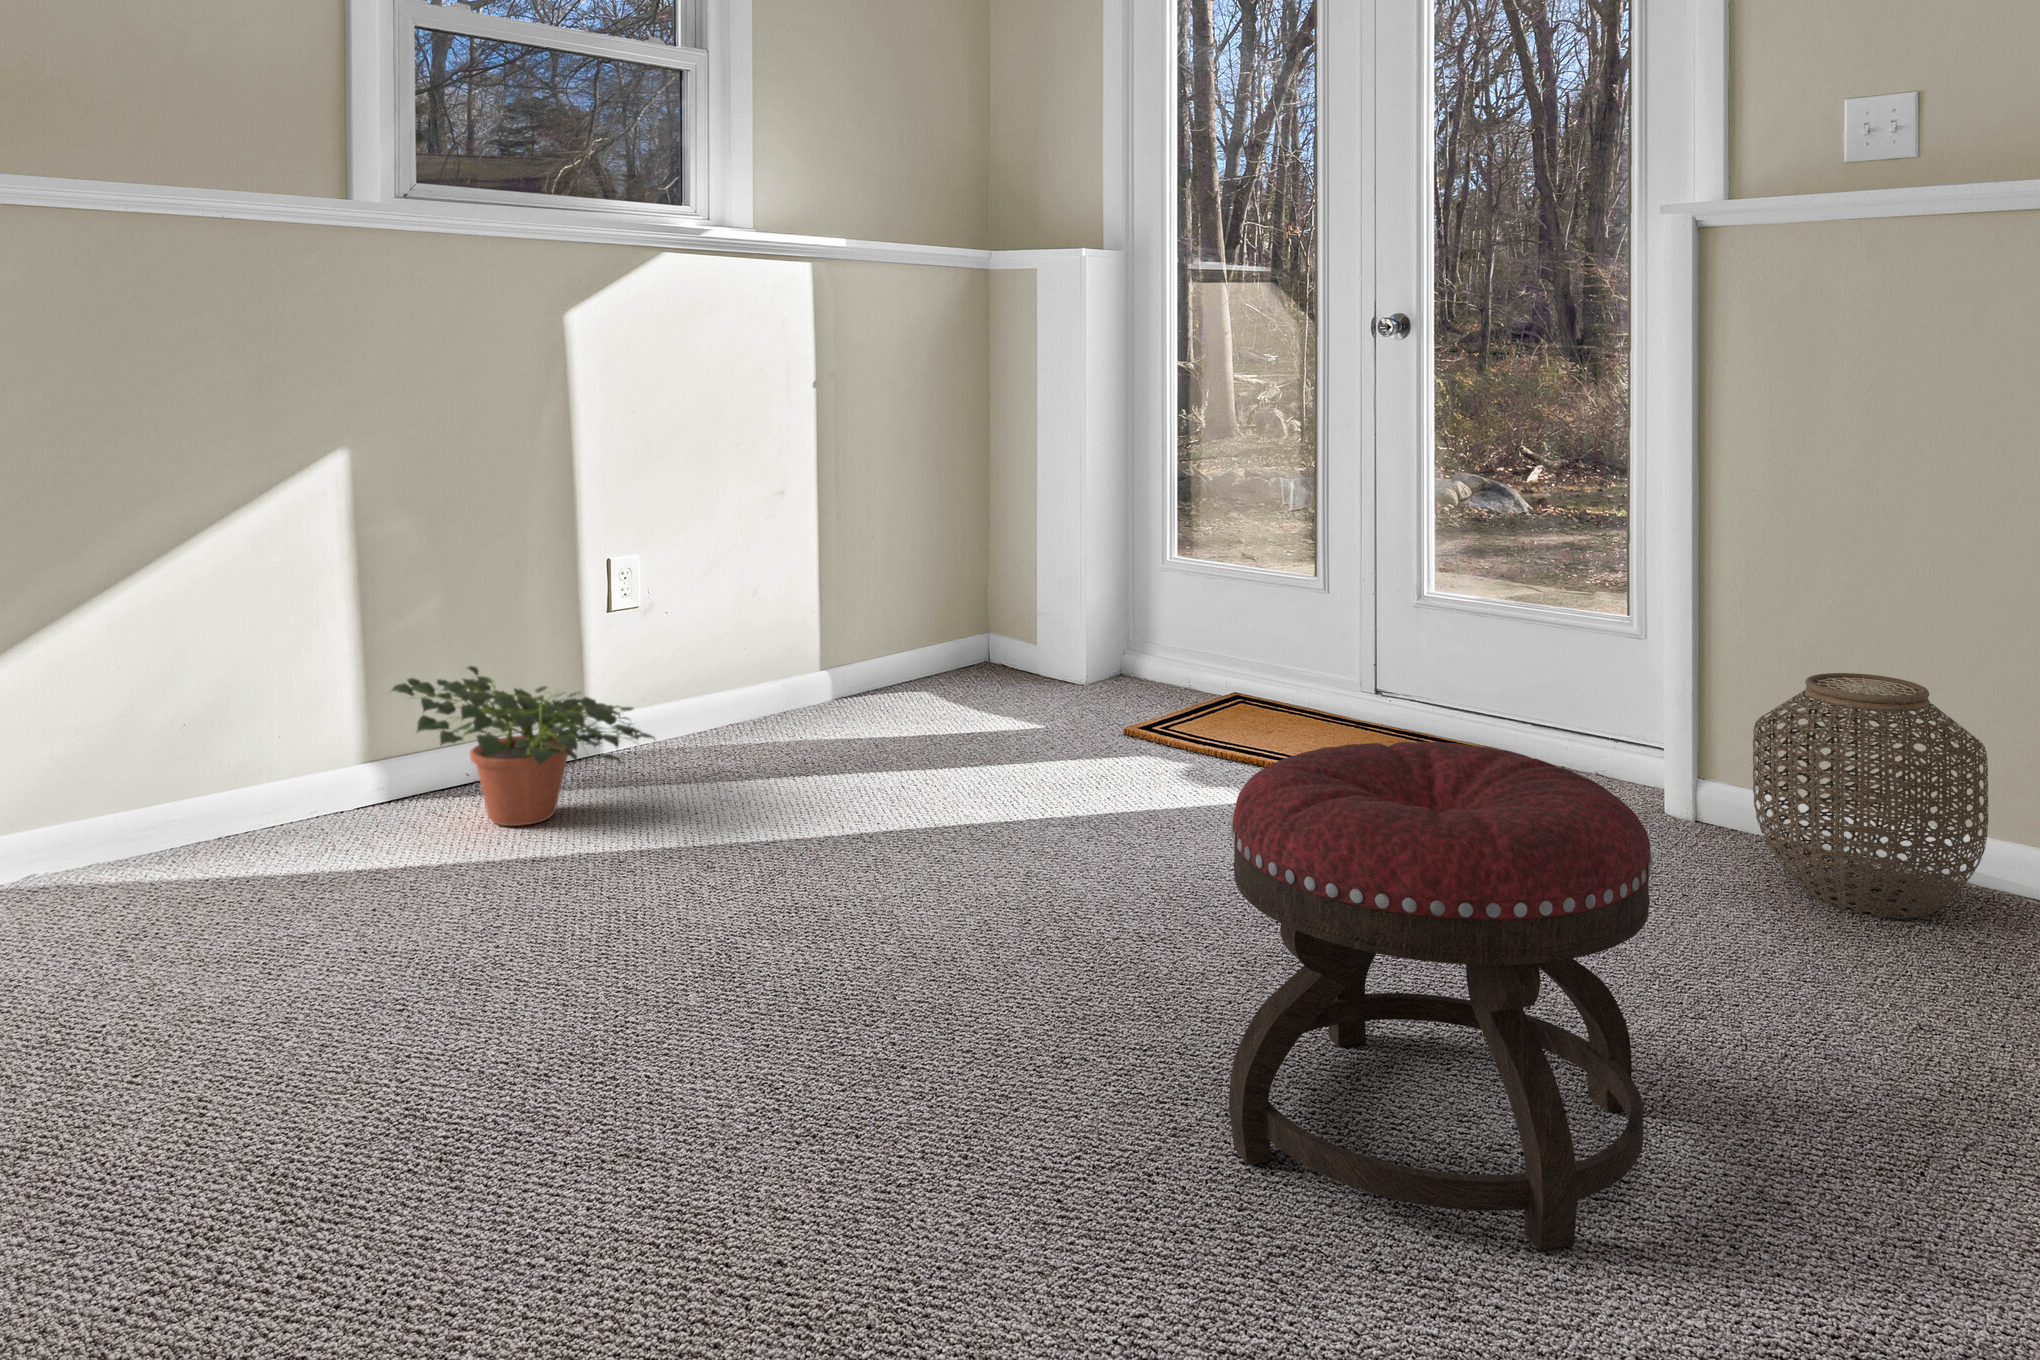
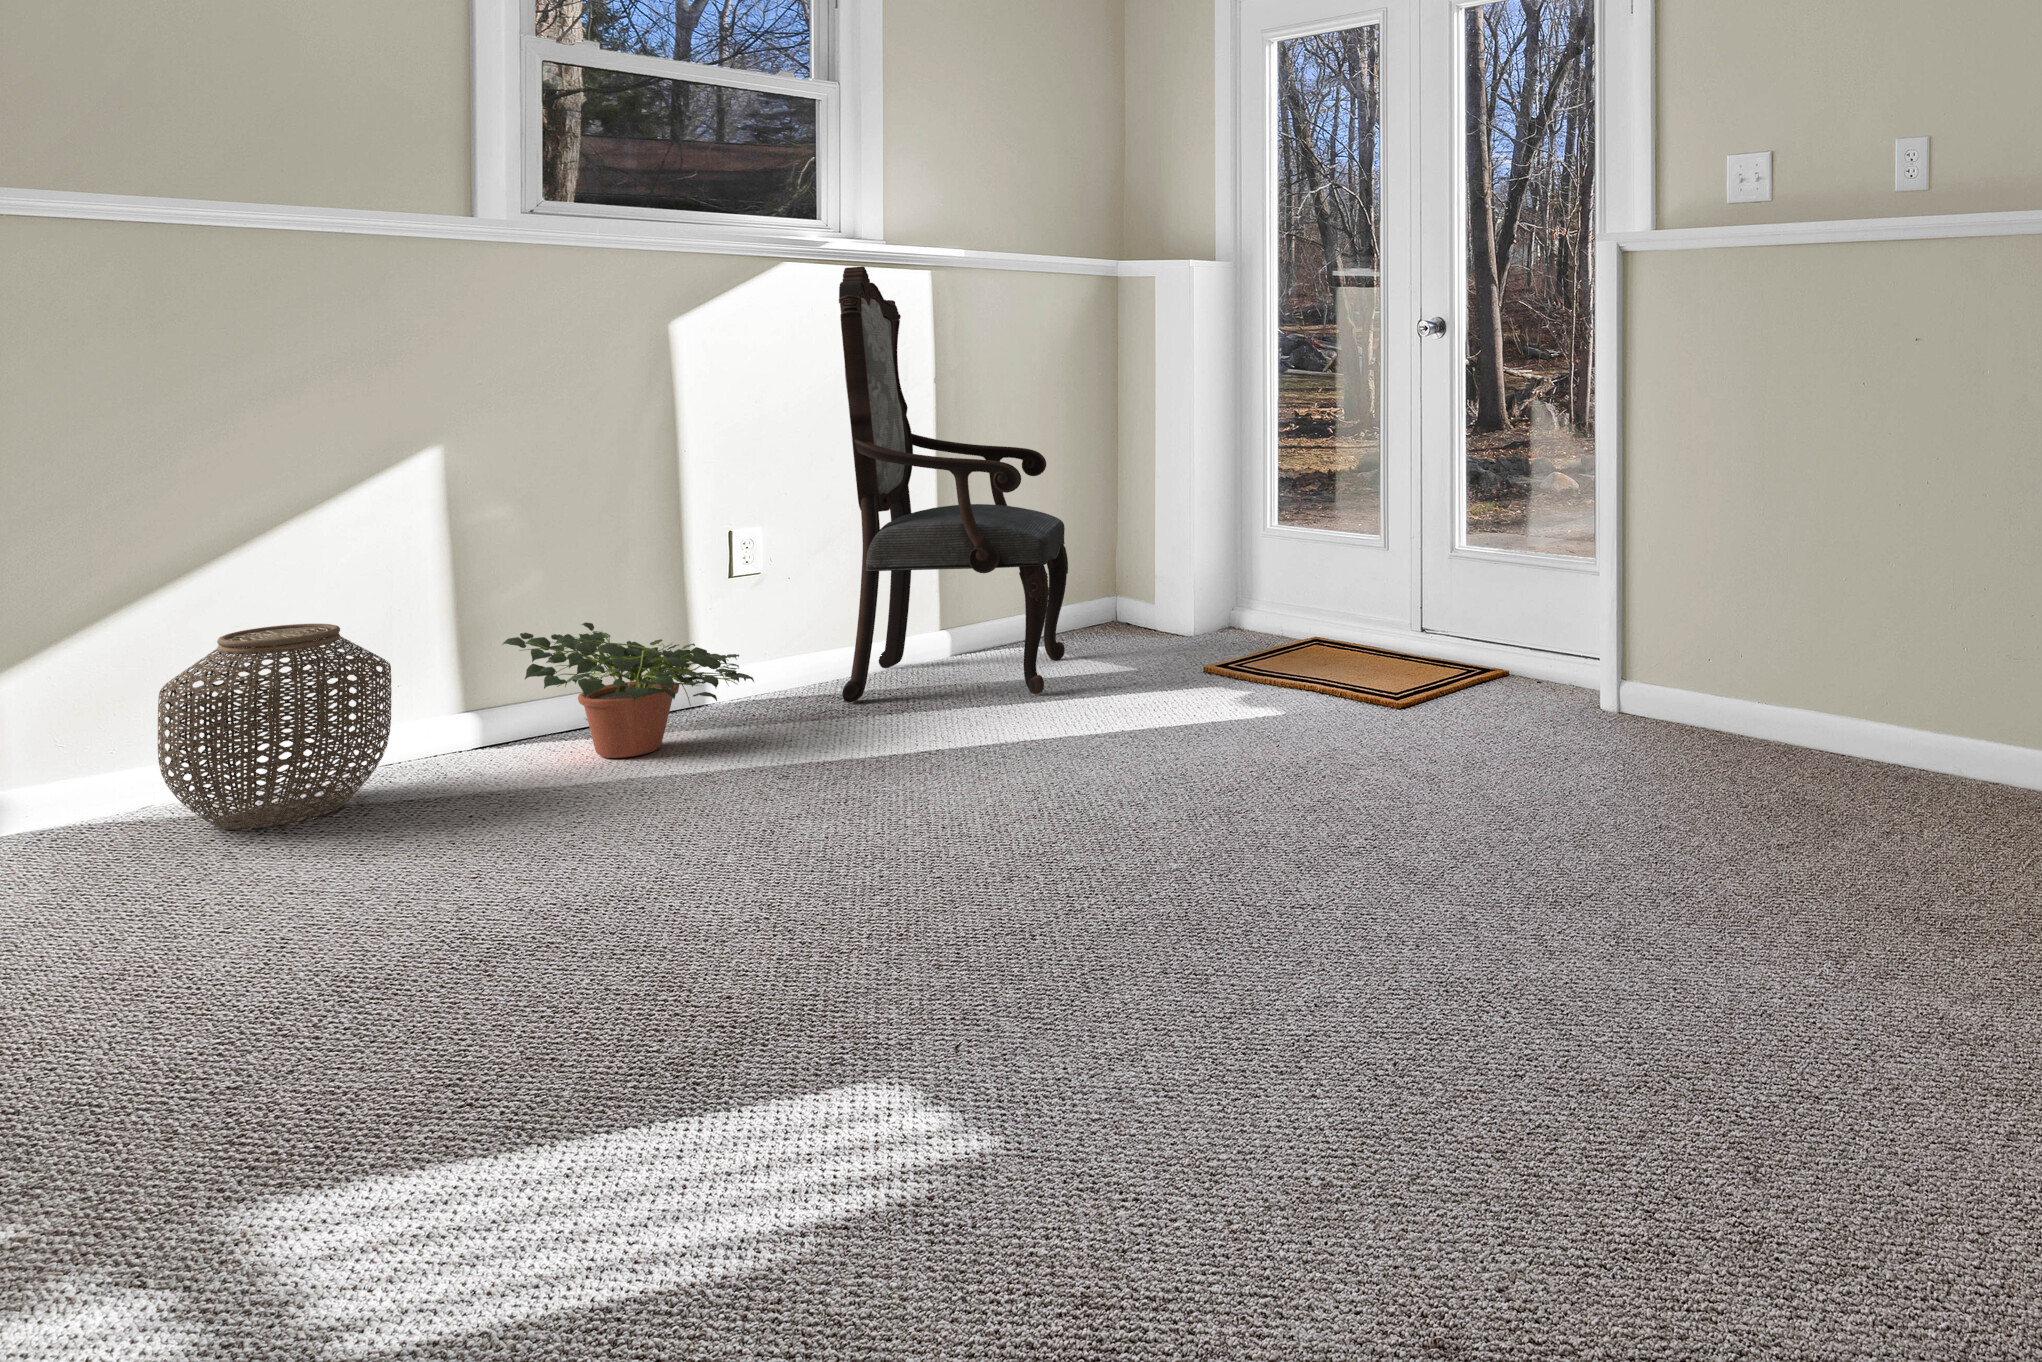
armchair: none [724,258,960,762] -> present [839,266,1068,702]
woven basket: present [1753,673,1988,918] -> present [158,624,391,829]
ottoman: present [1229,742,1653,1251] -> none [1120,641,1439,985]

